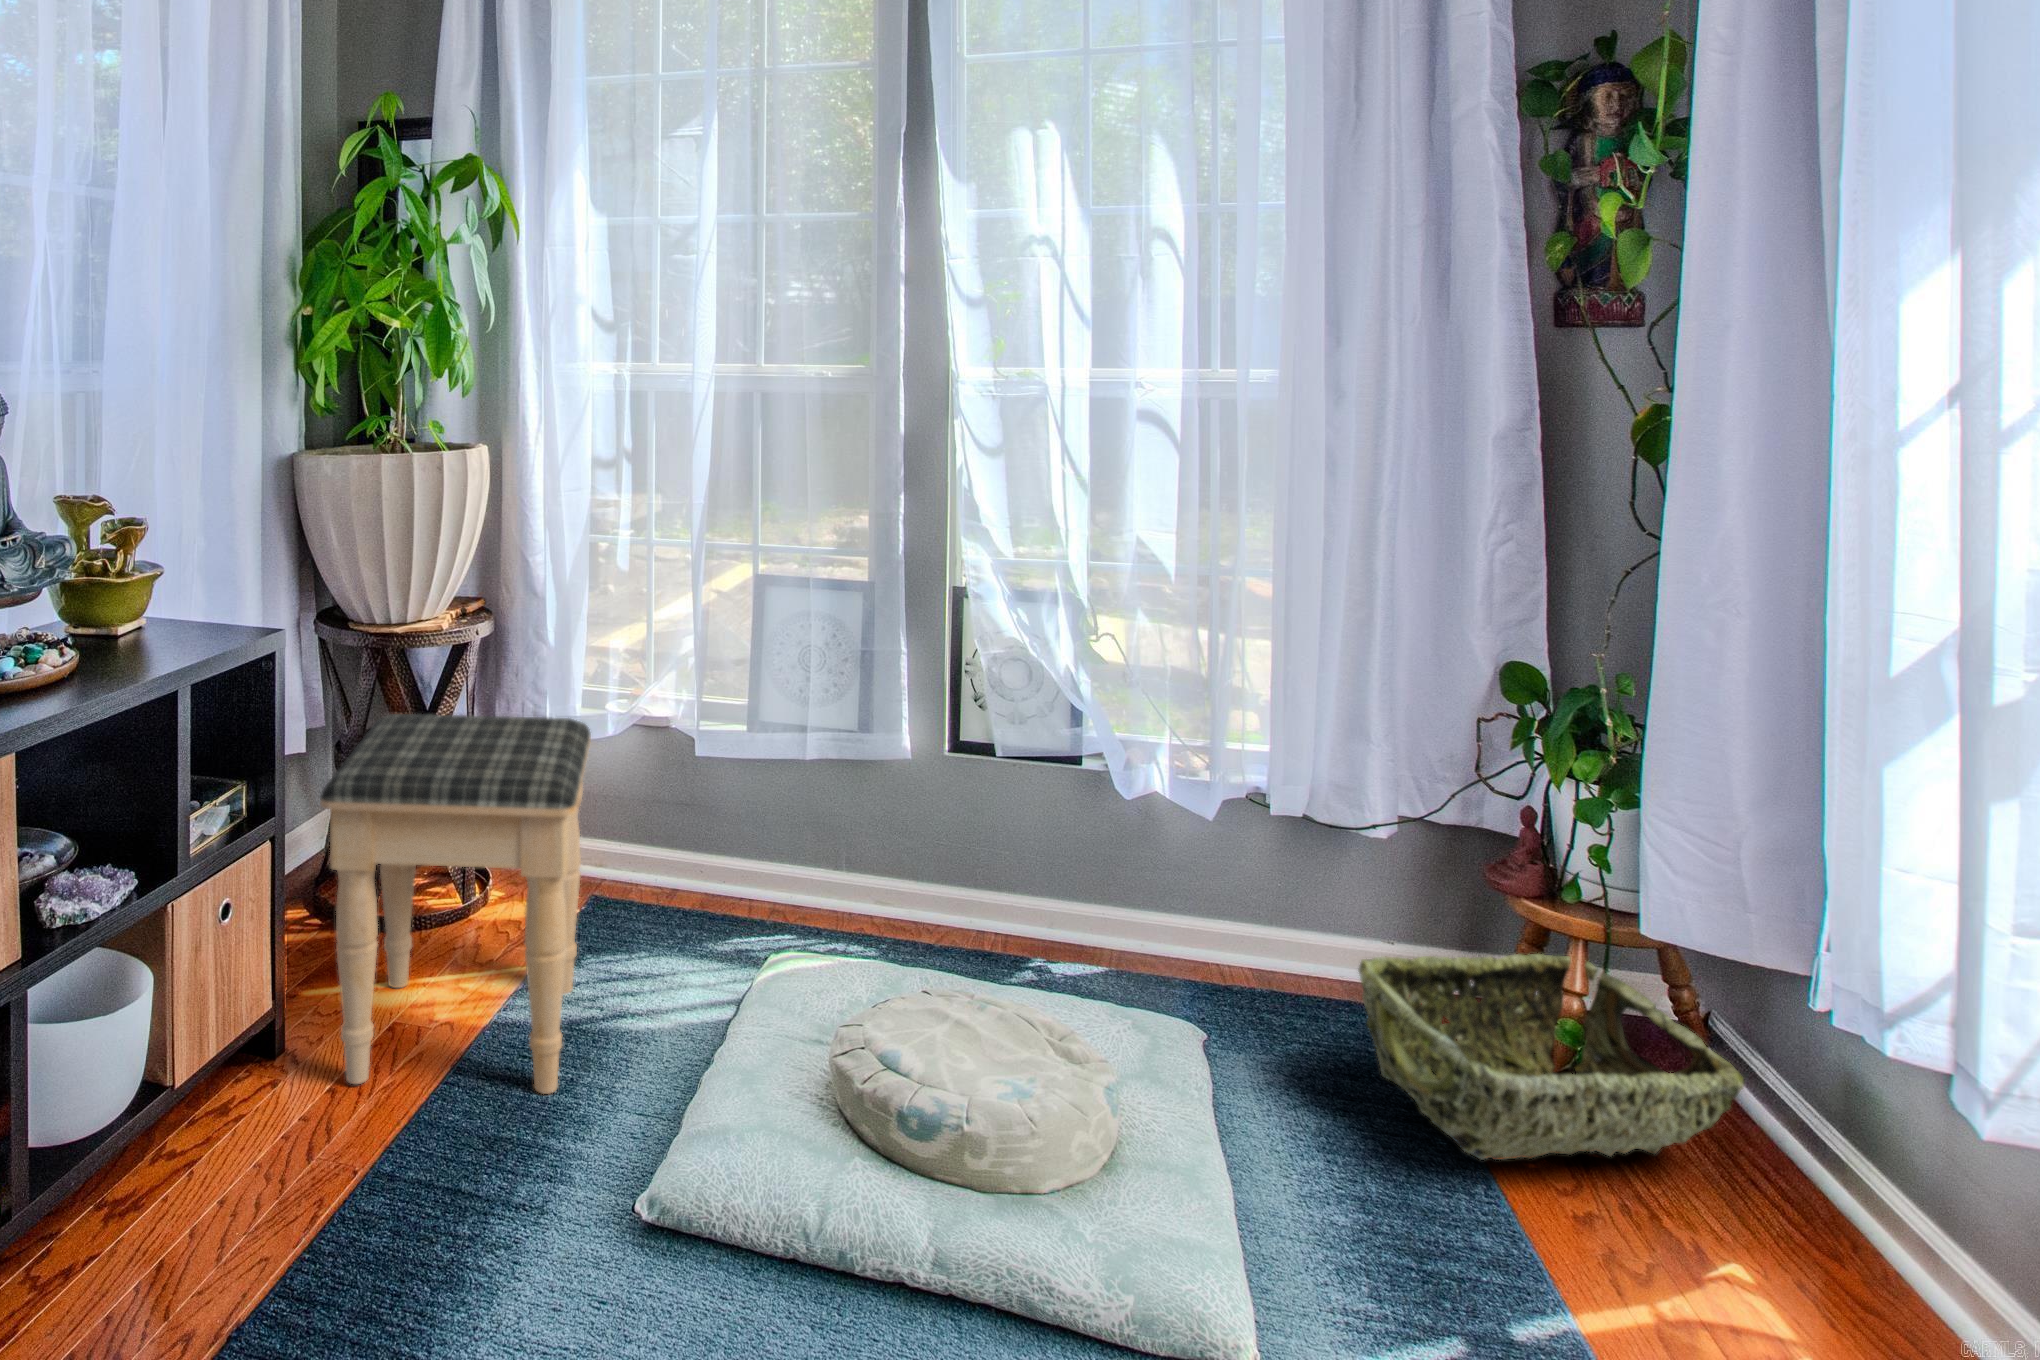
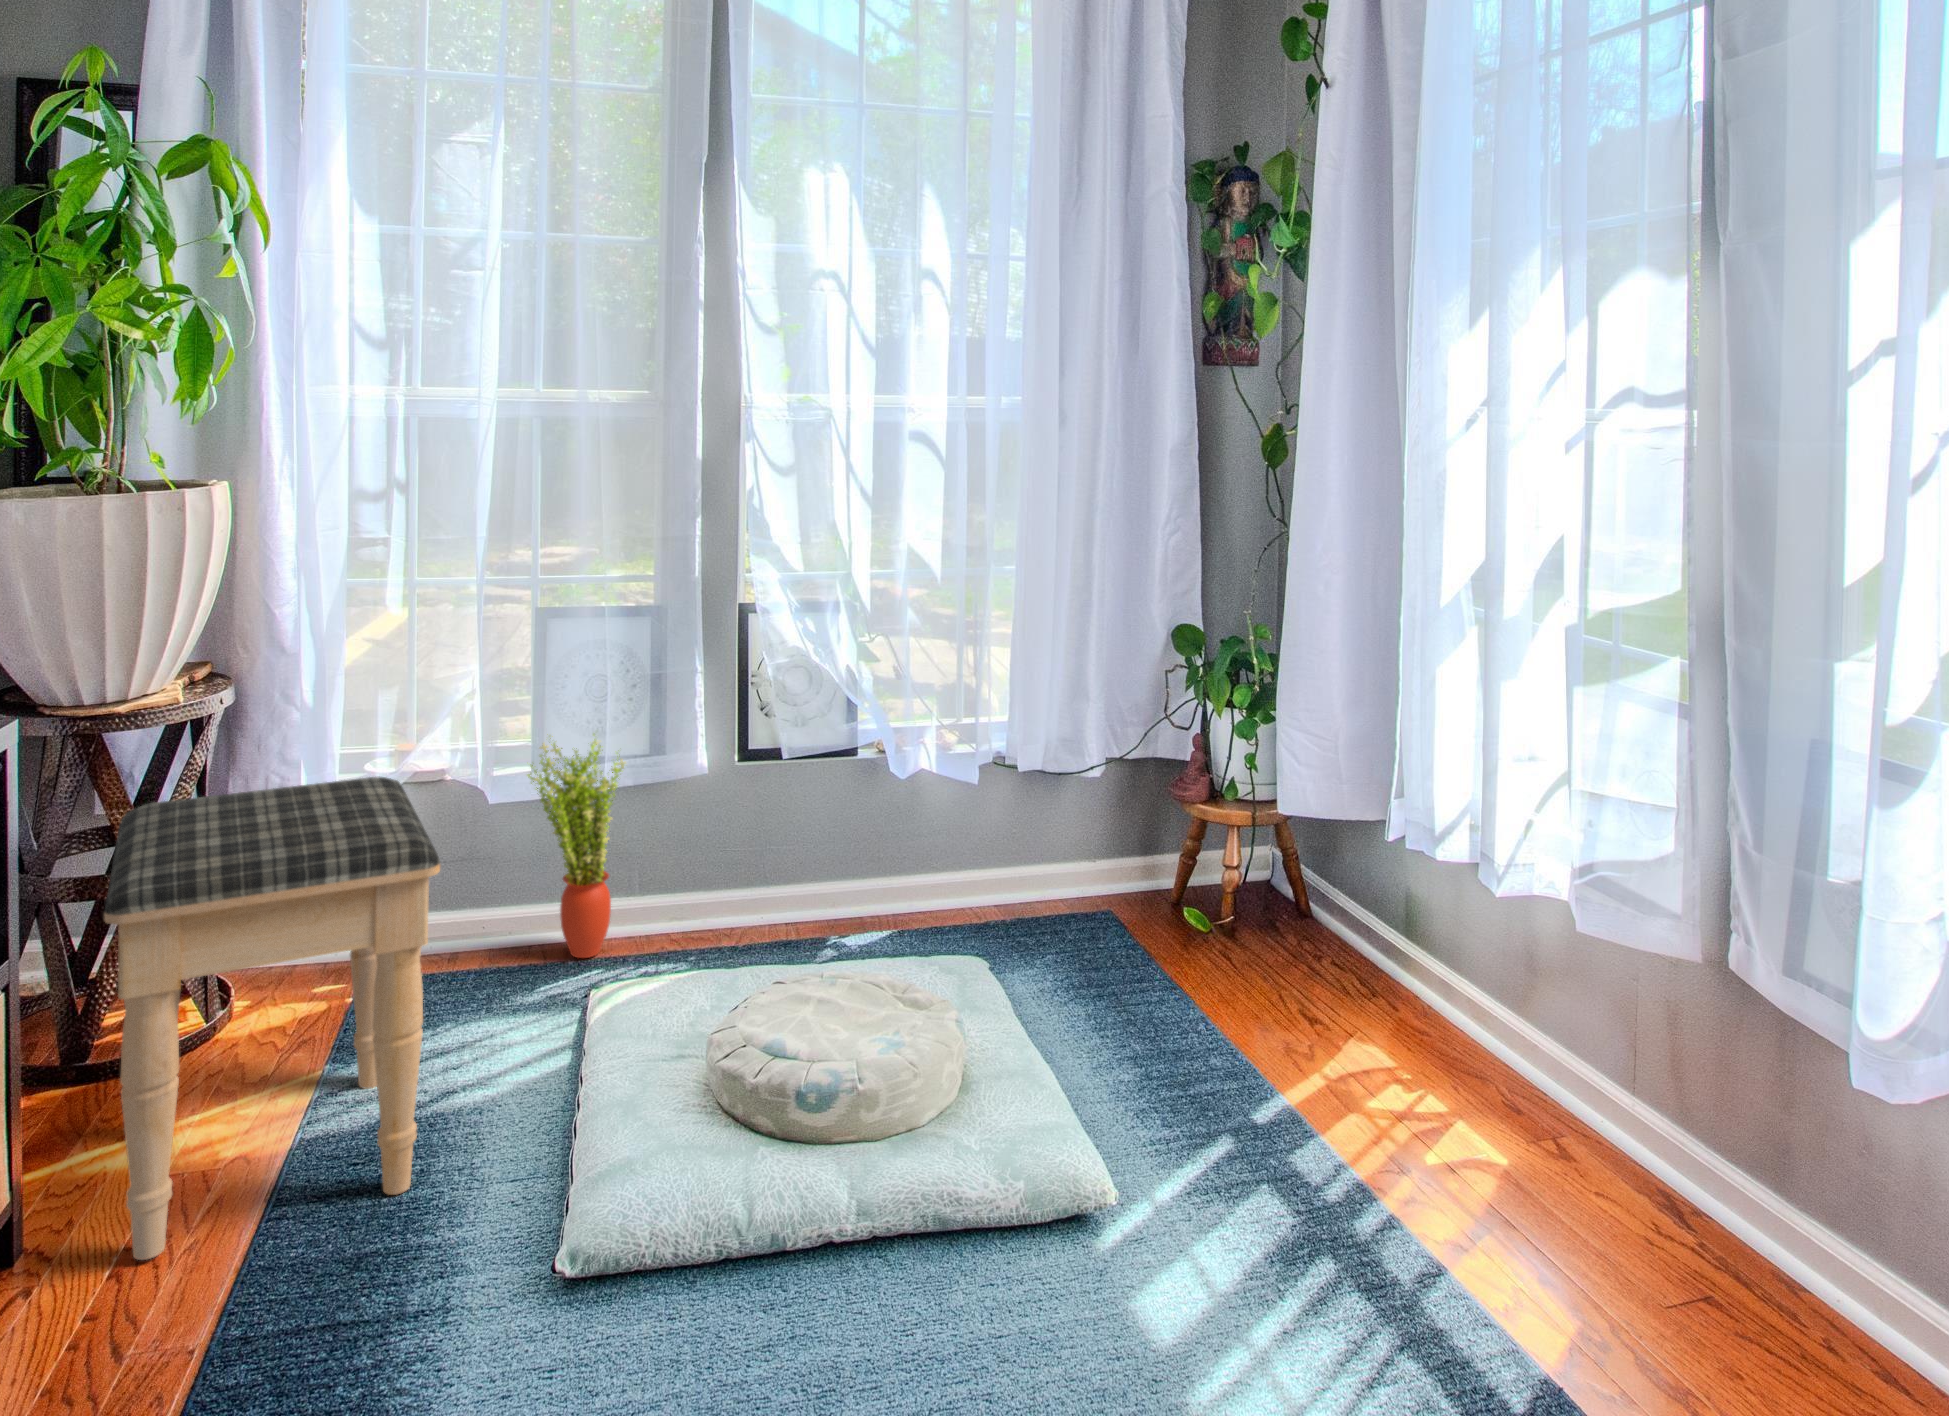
potted plant: none [727,694,822,923] -> present [527,734,625,958]
woven basket: present [1359,954,1744,1160] -> none [1090,840,1320,1005]

